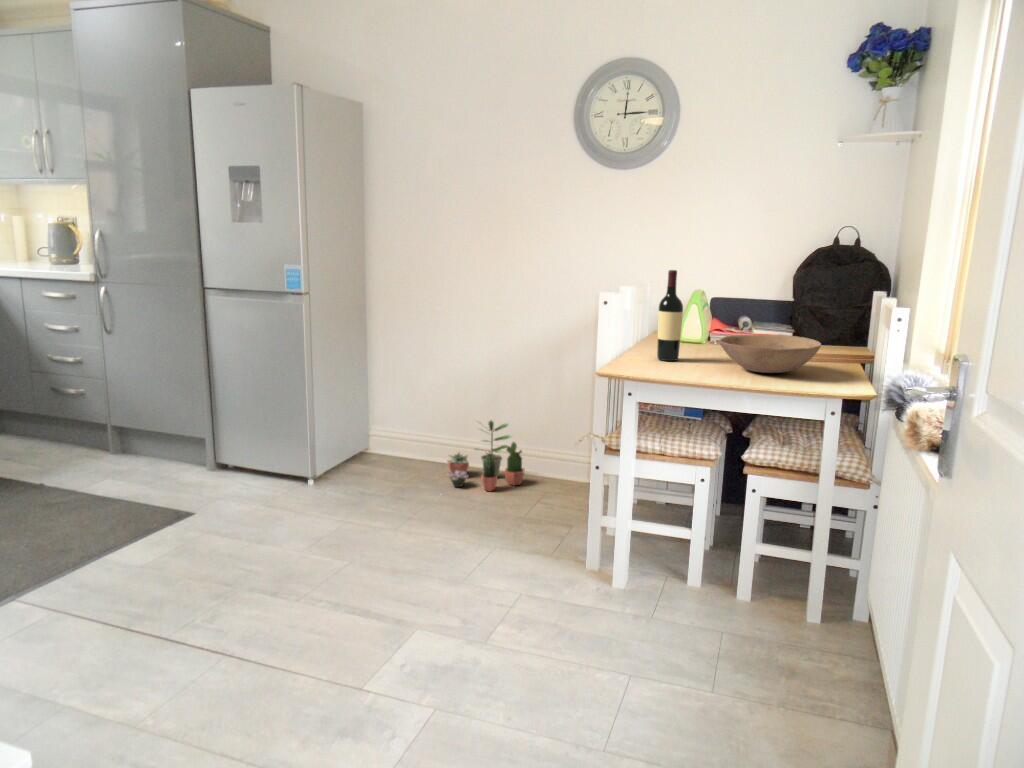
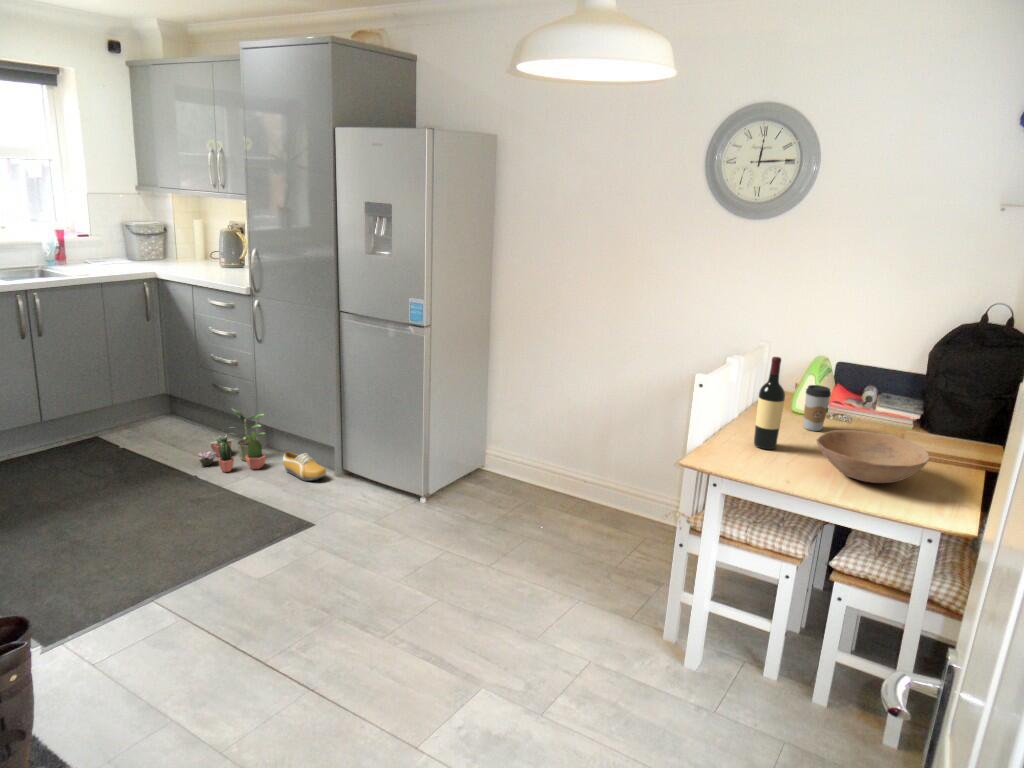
coffee cup: none [694,308,717,350] -> present [803,385,831,431]
potted plant: present [447,420,524,491] -> present [198,409,266,472]
shoe: none [145,448,198,477] -> present [283,452,326,481]

